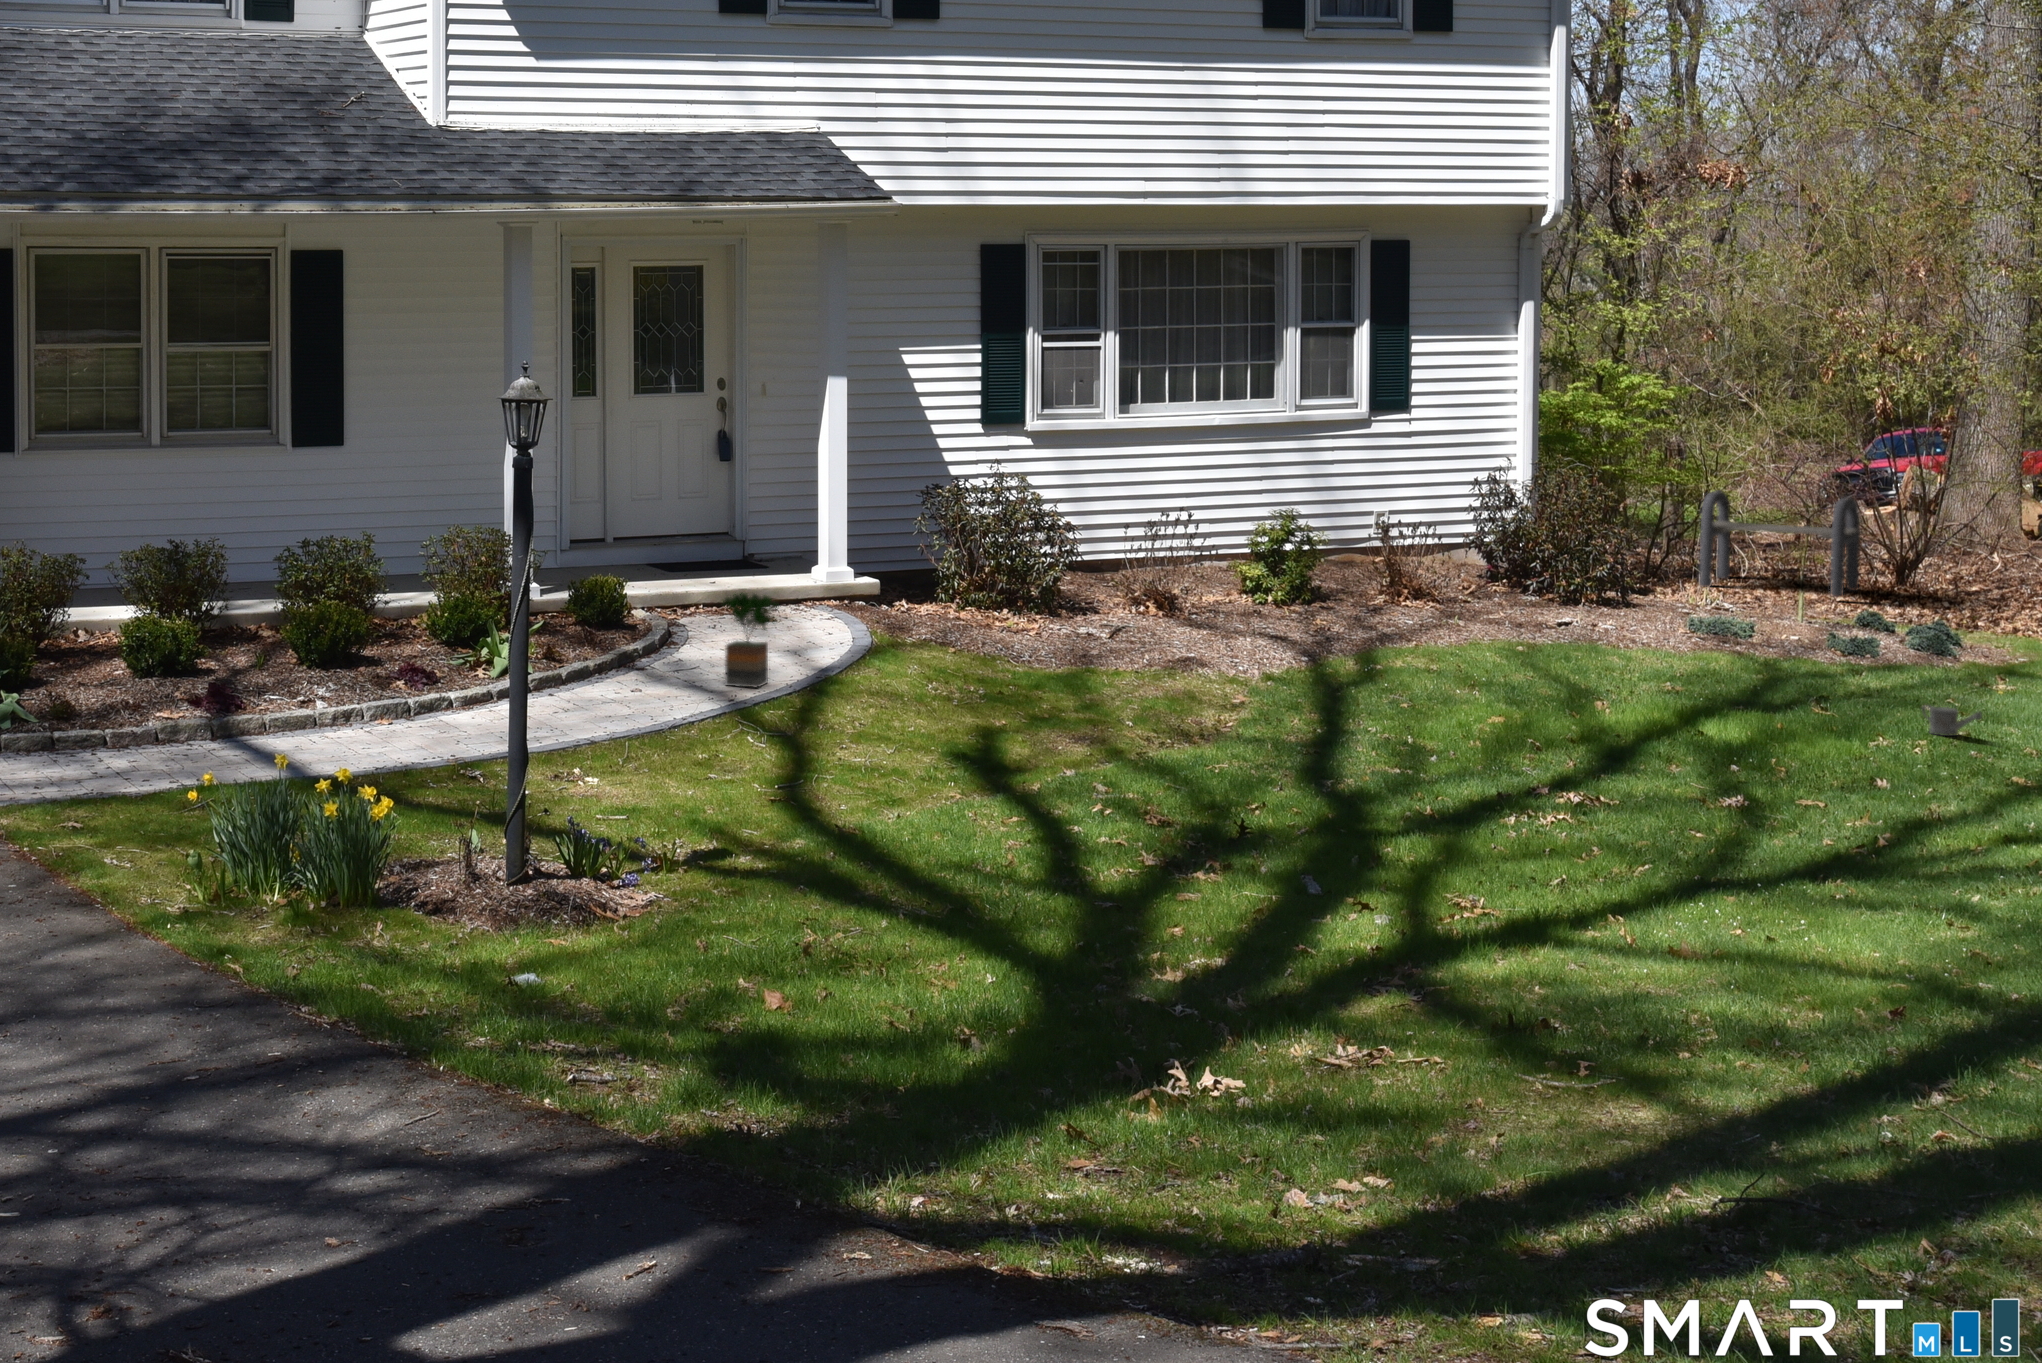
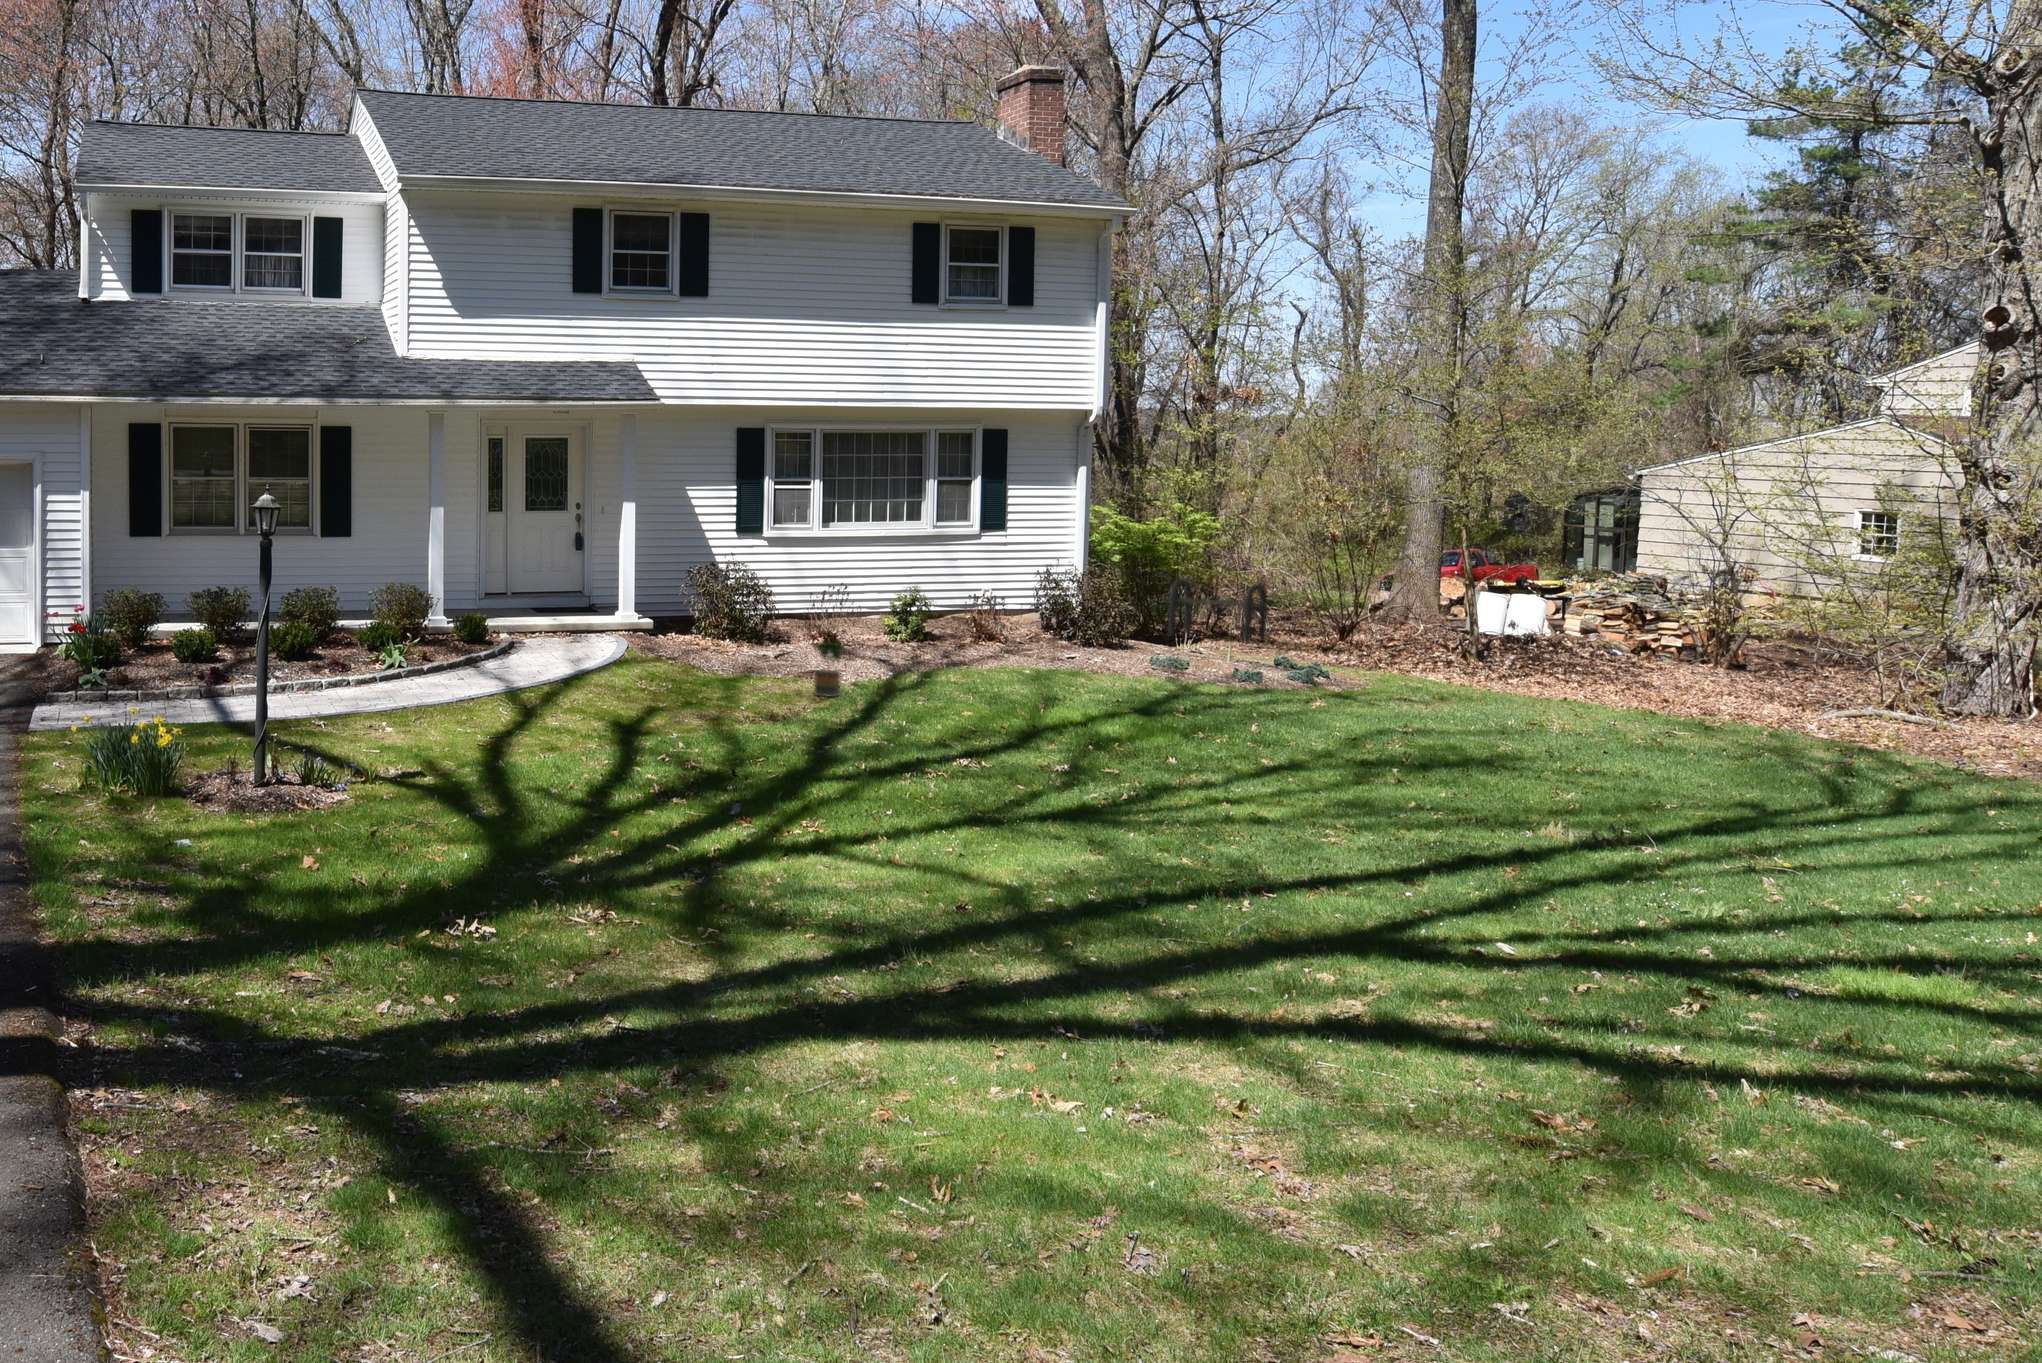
potted tree: present [723,593,779,688] -> present [813,641,847,697]
watering can: present [1922,706,1982,736] -> none [1226,699,1256,718]

